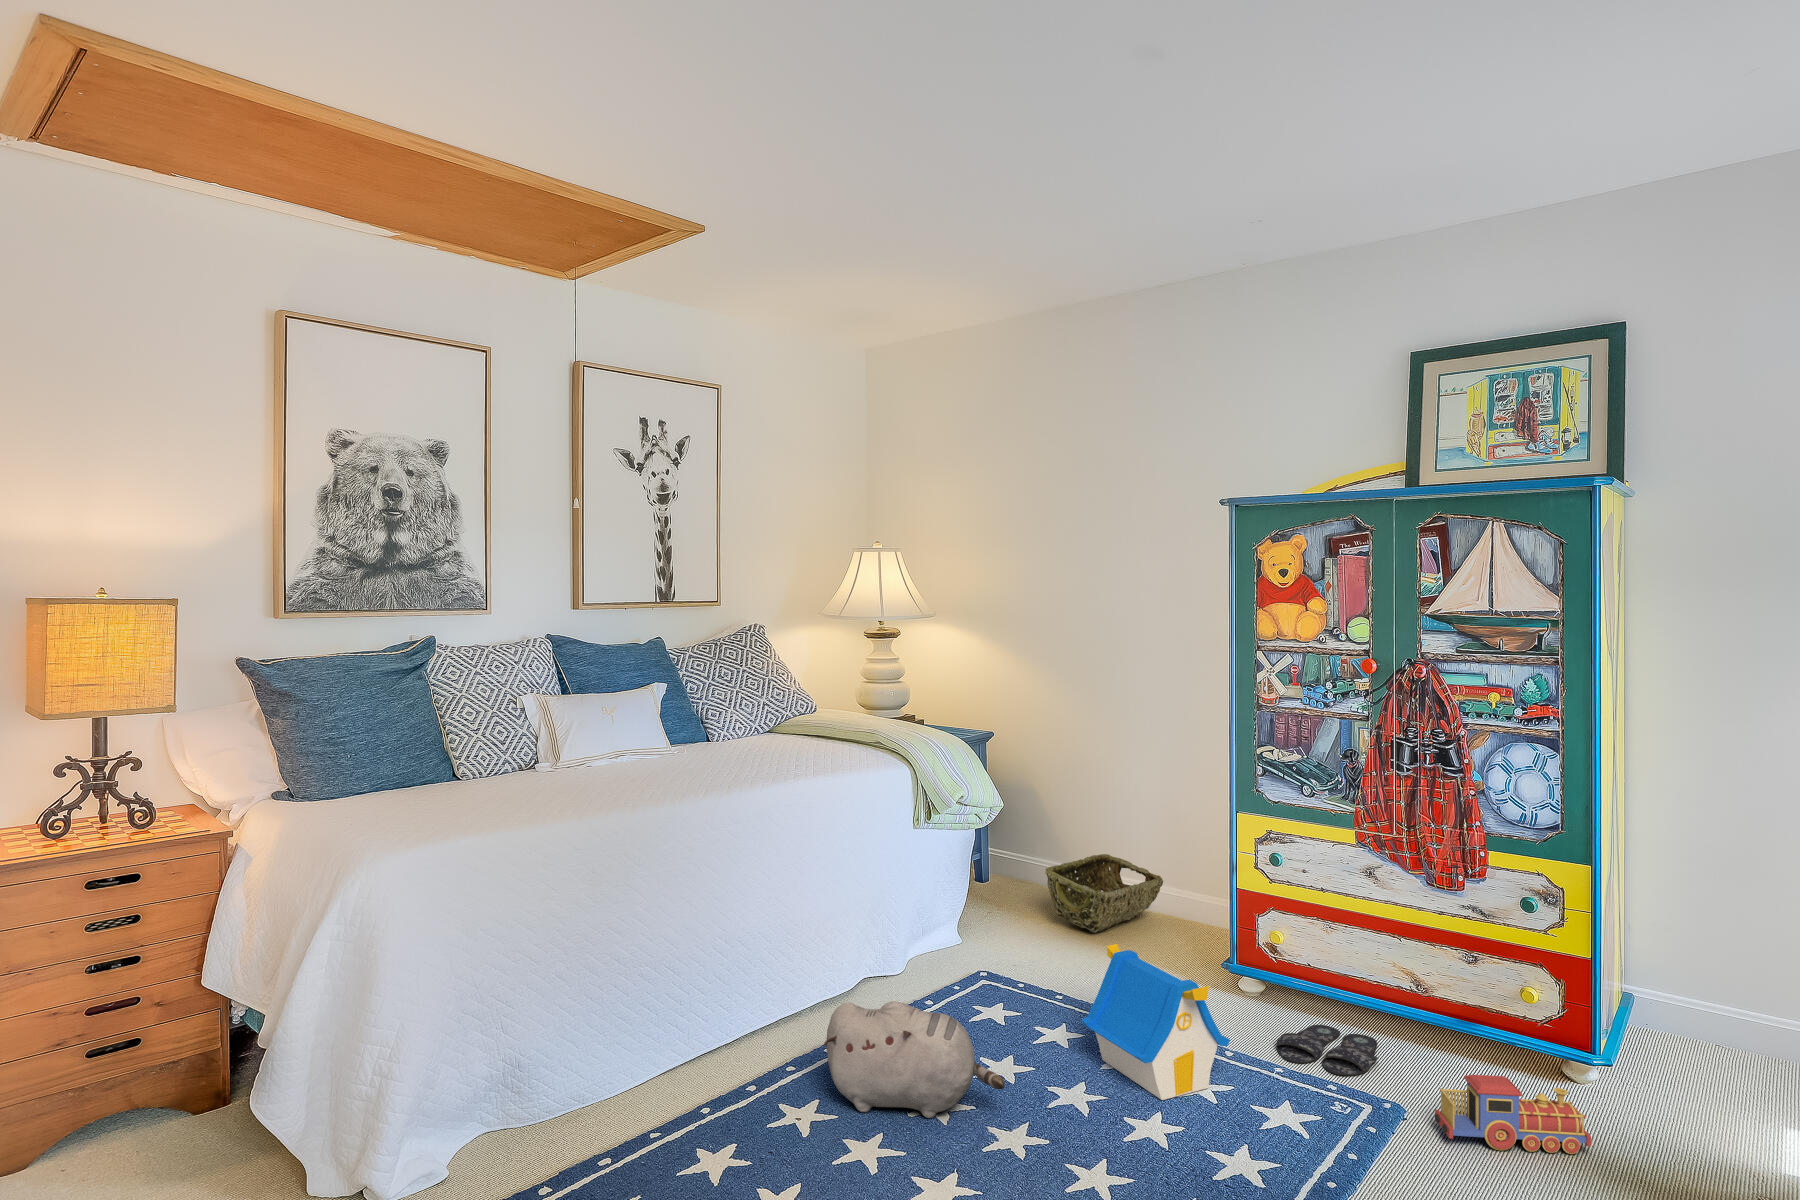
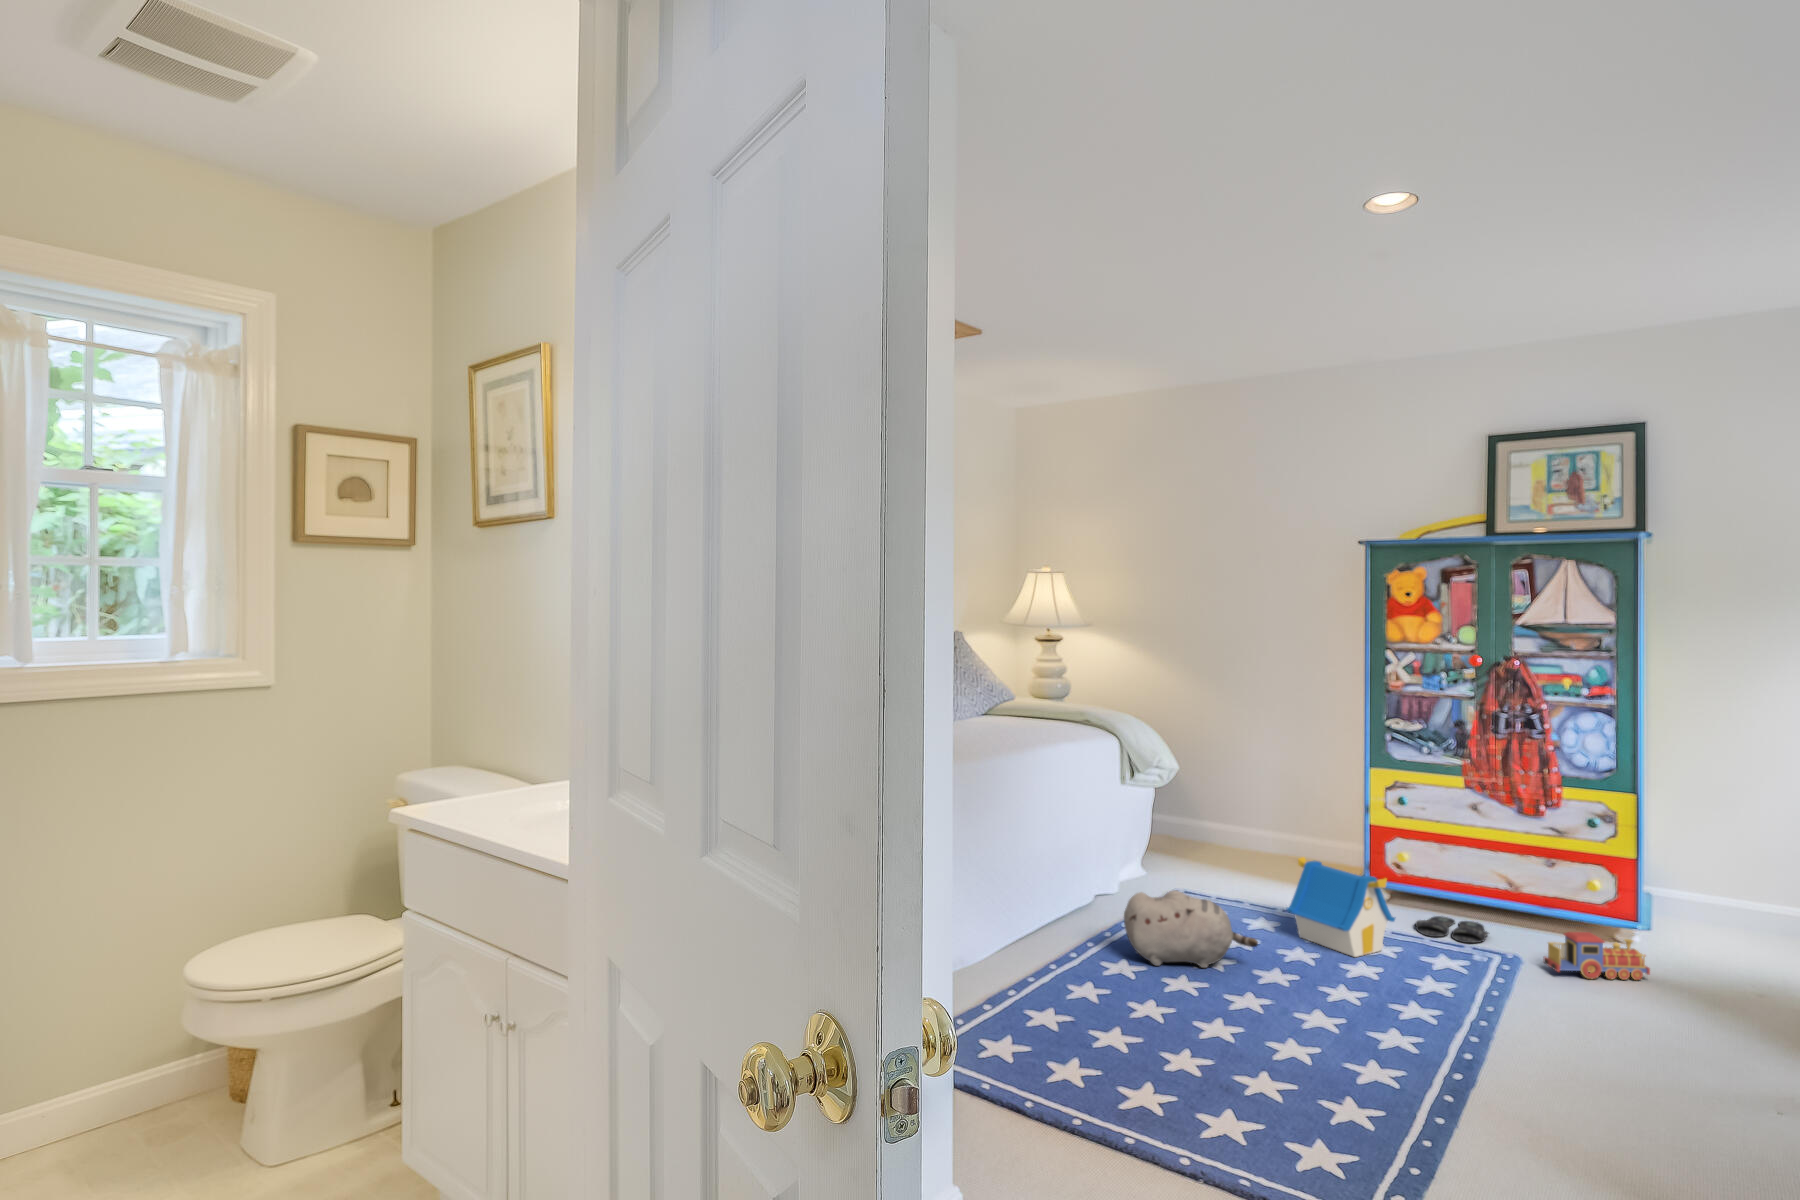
woven basket: present [1045,854,1163,933] -> none [1202,808,1287,864]

